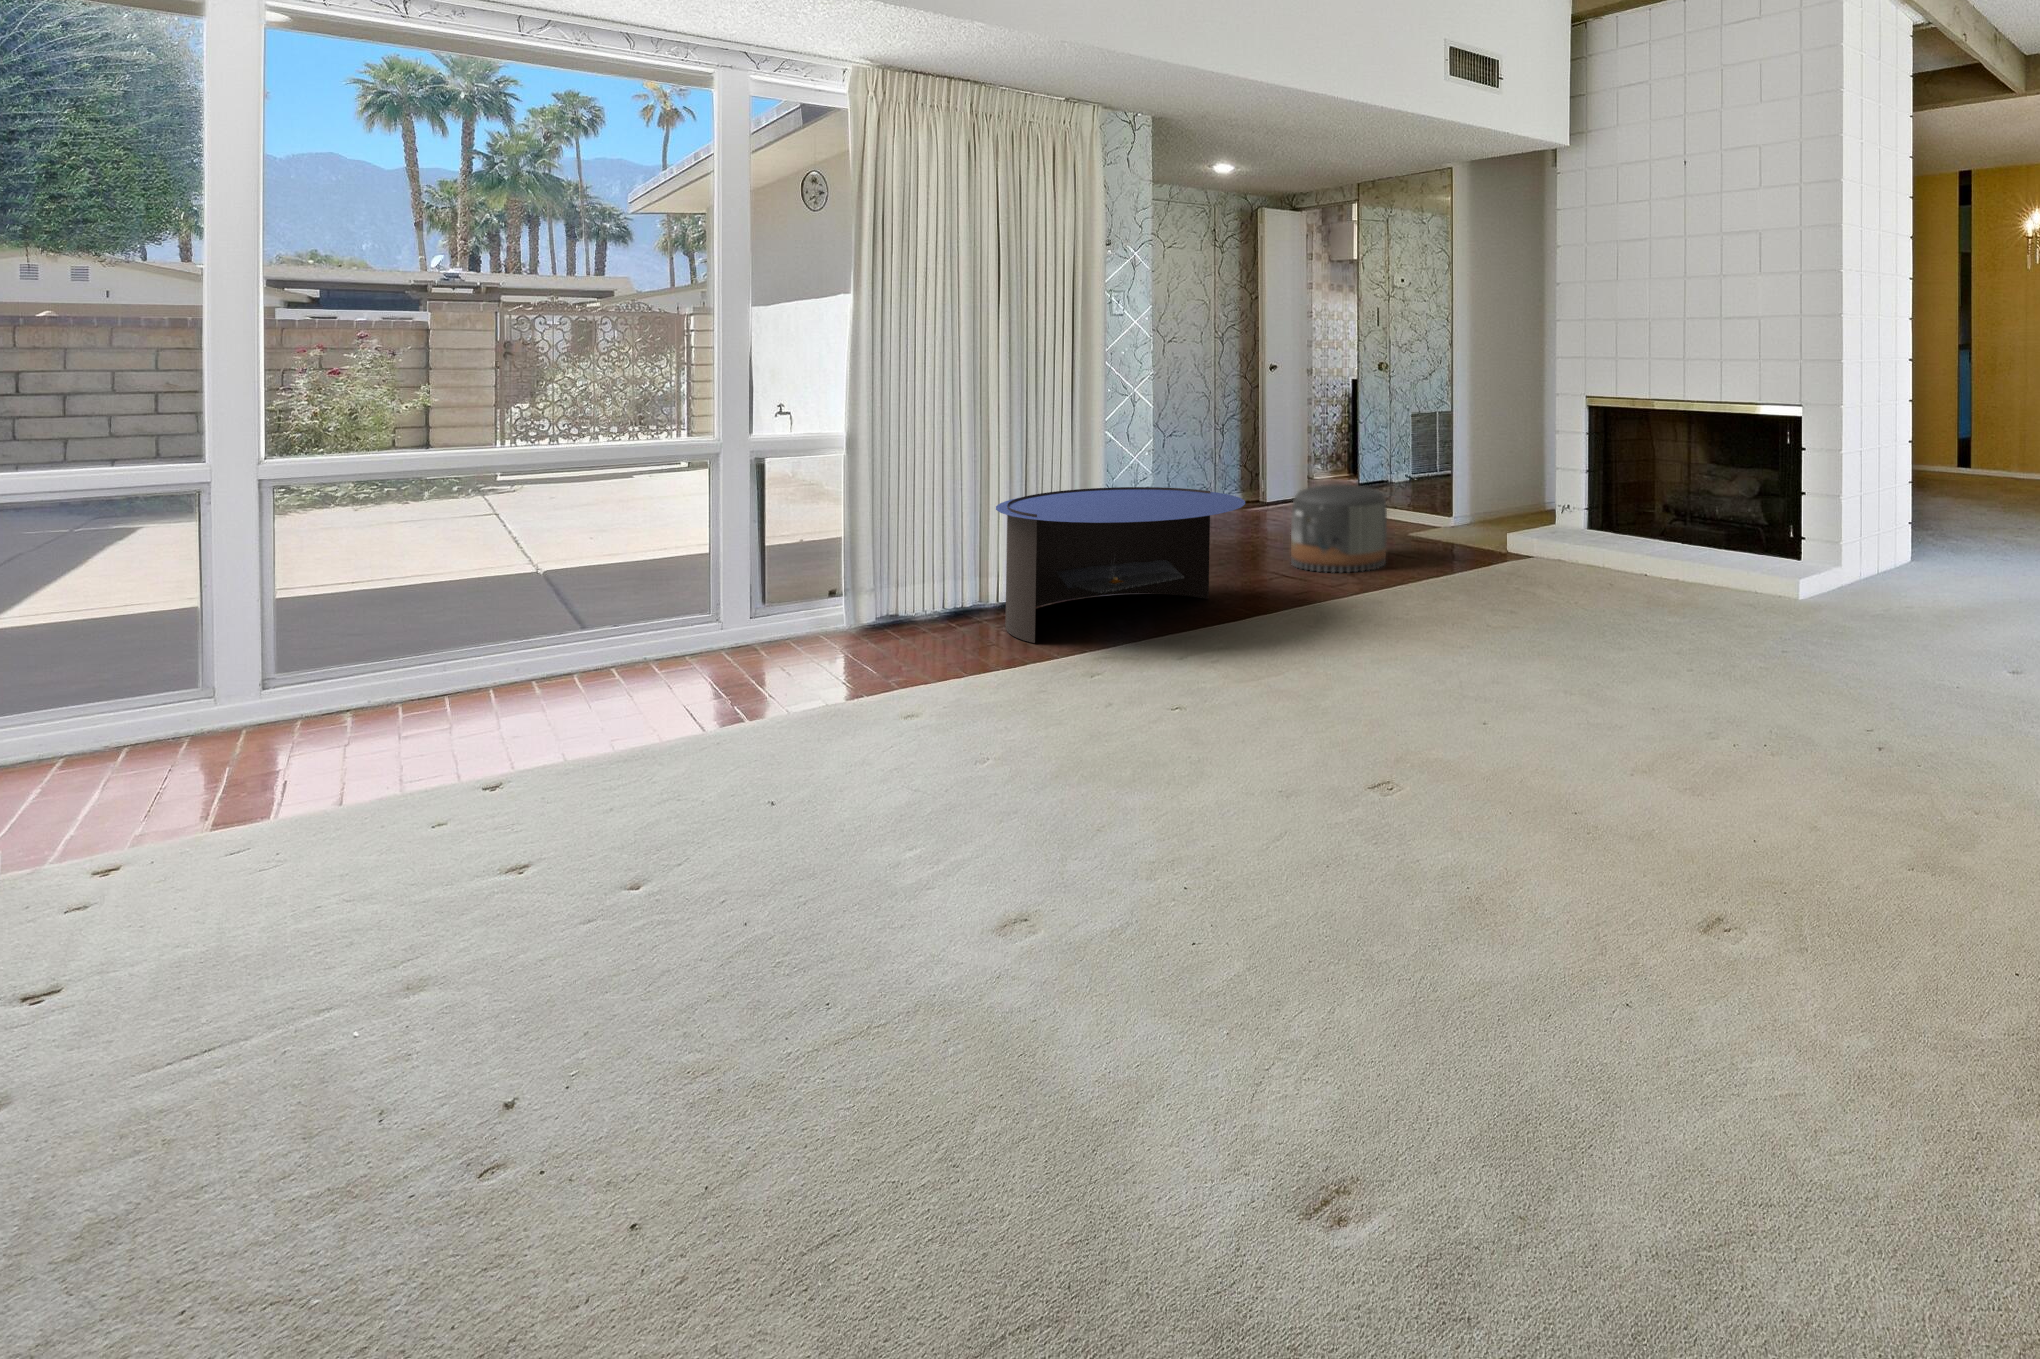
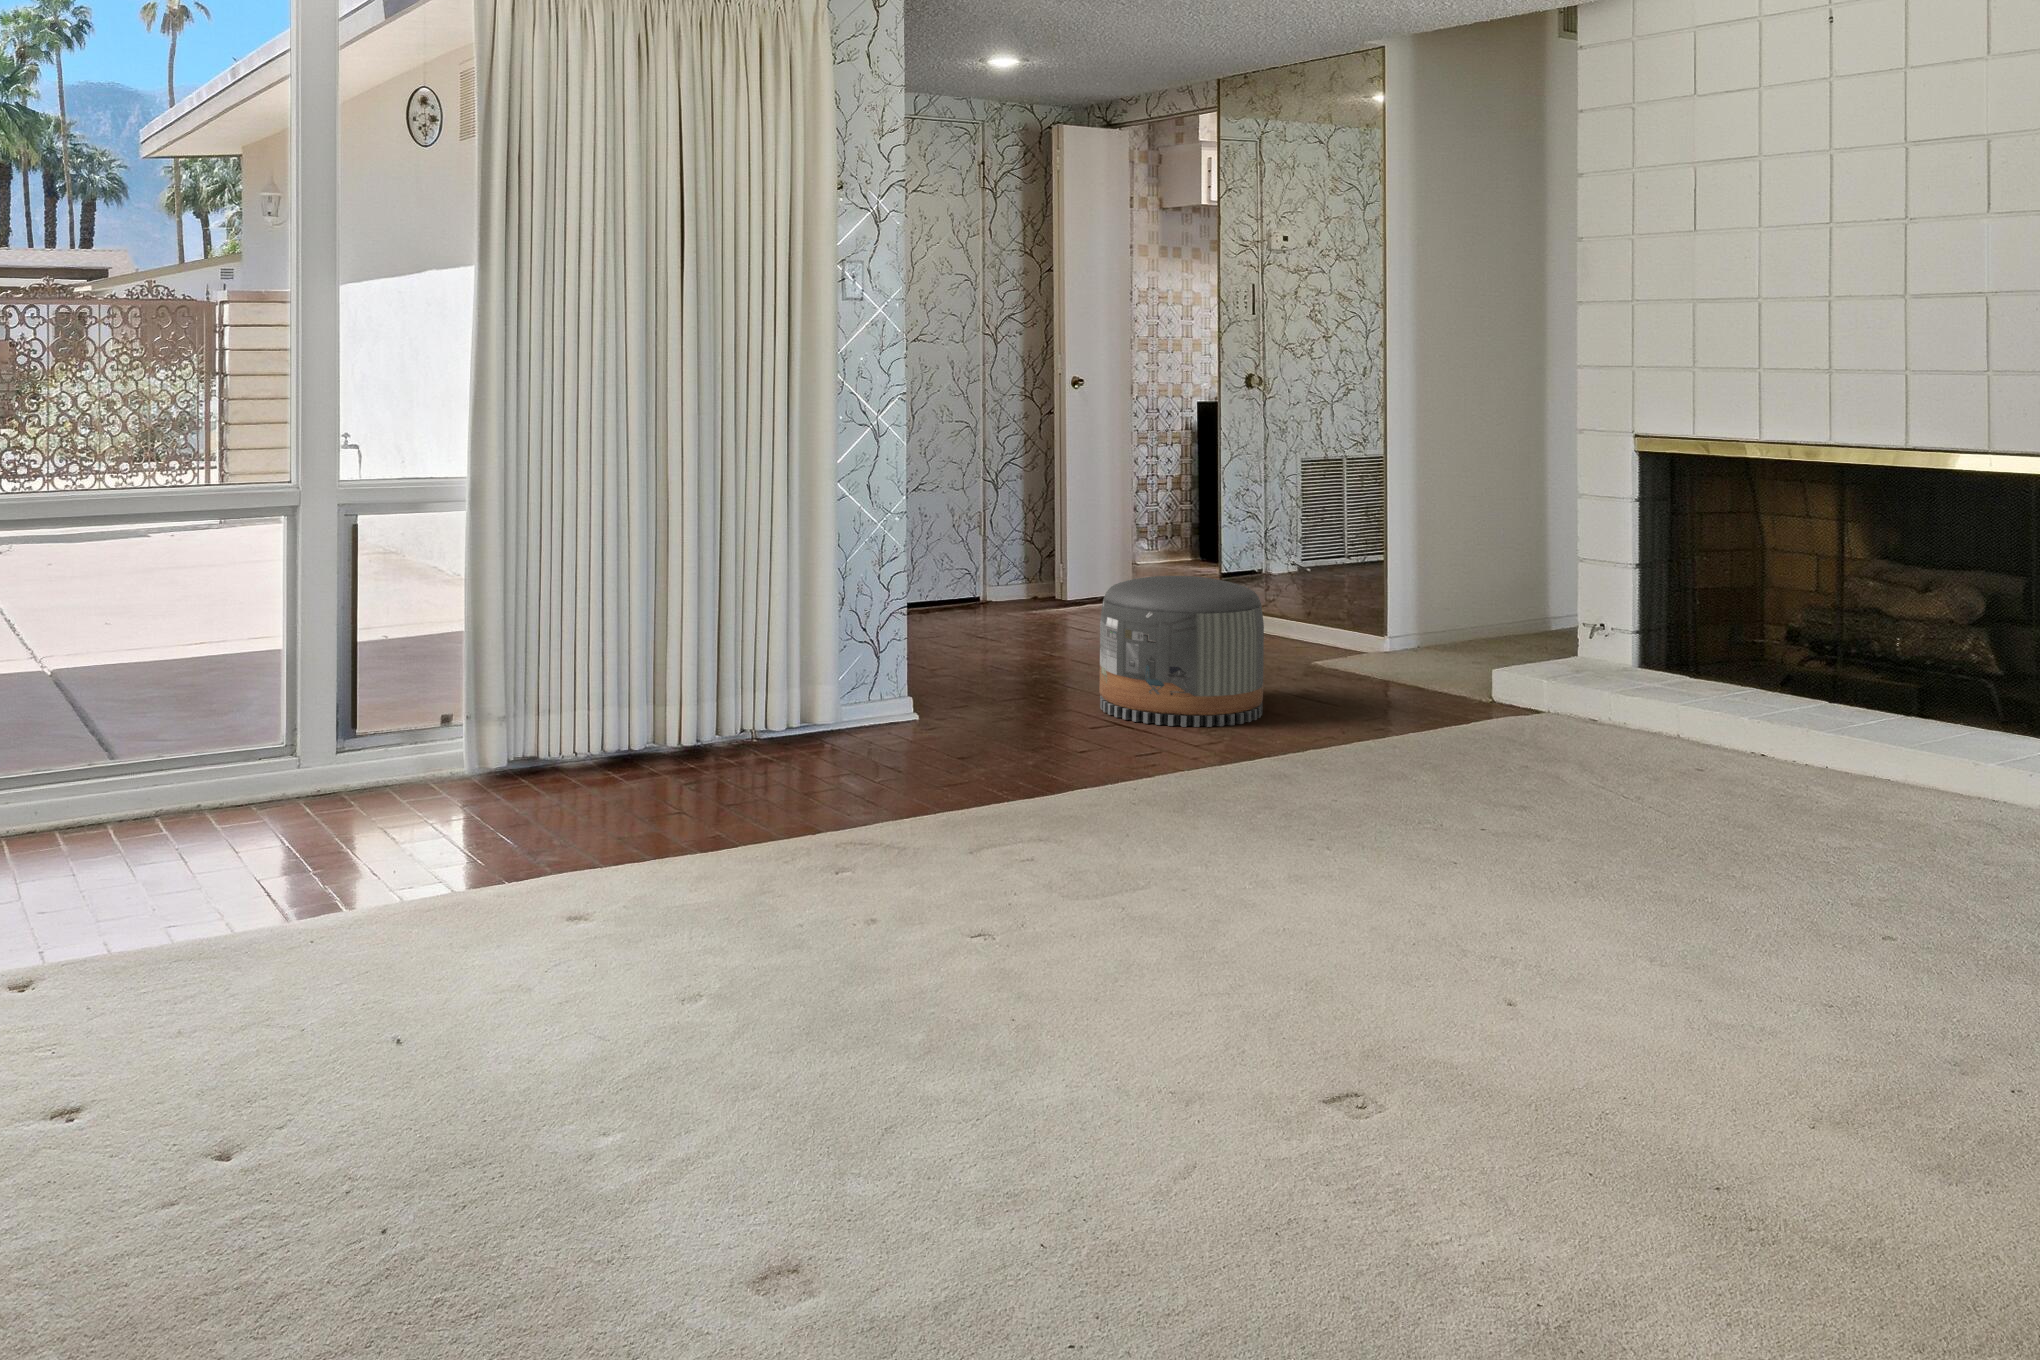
coffee table: present [996,487,1245,643] -> none [629,573,1018,818]

